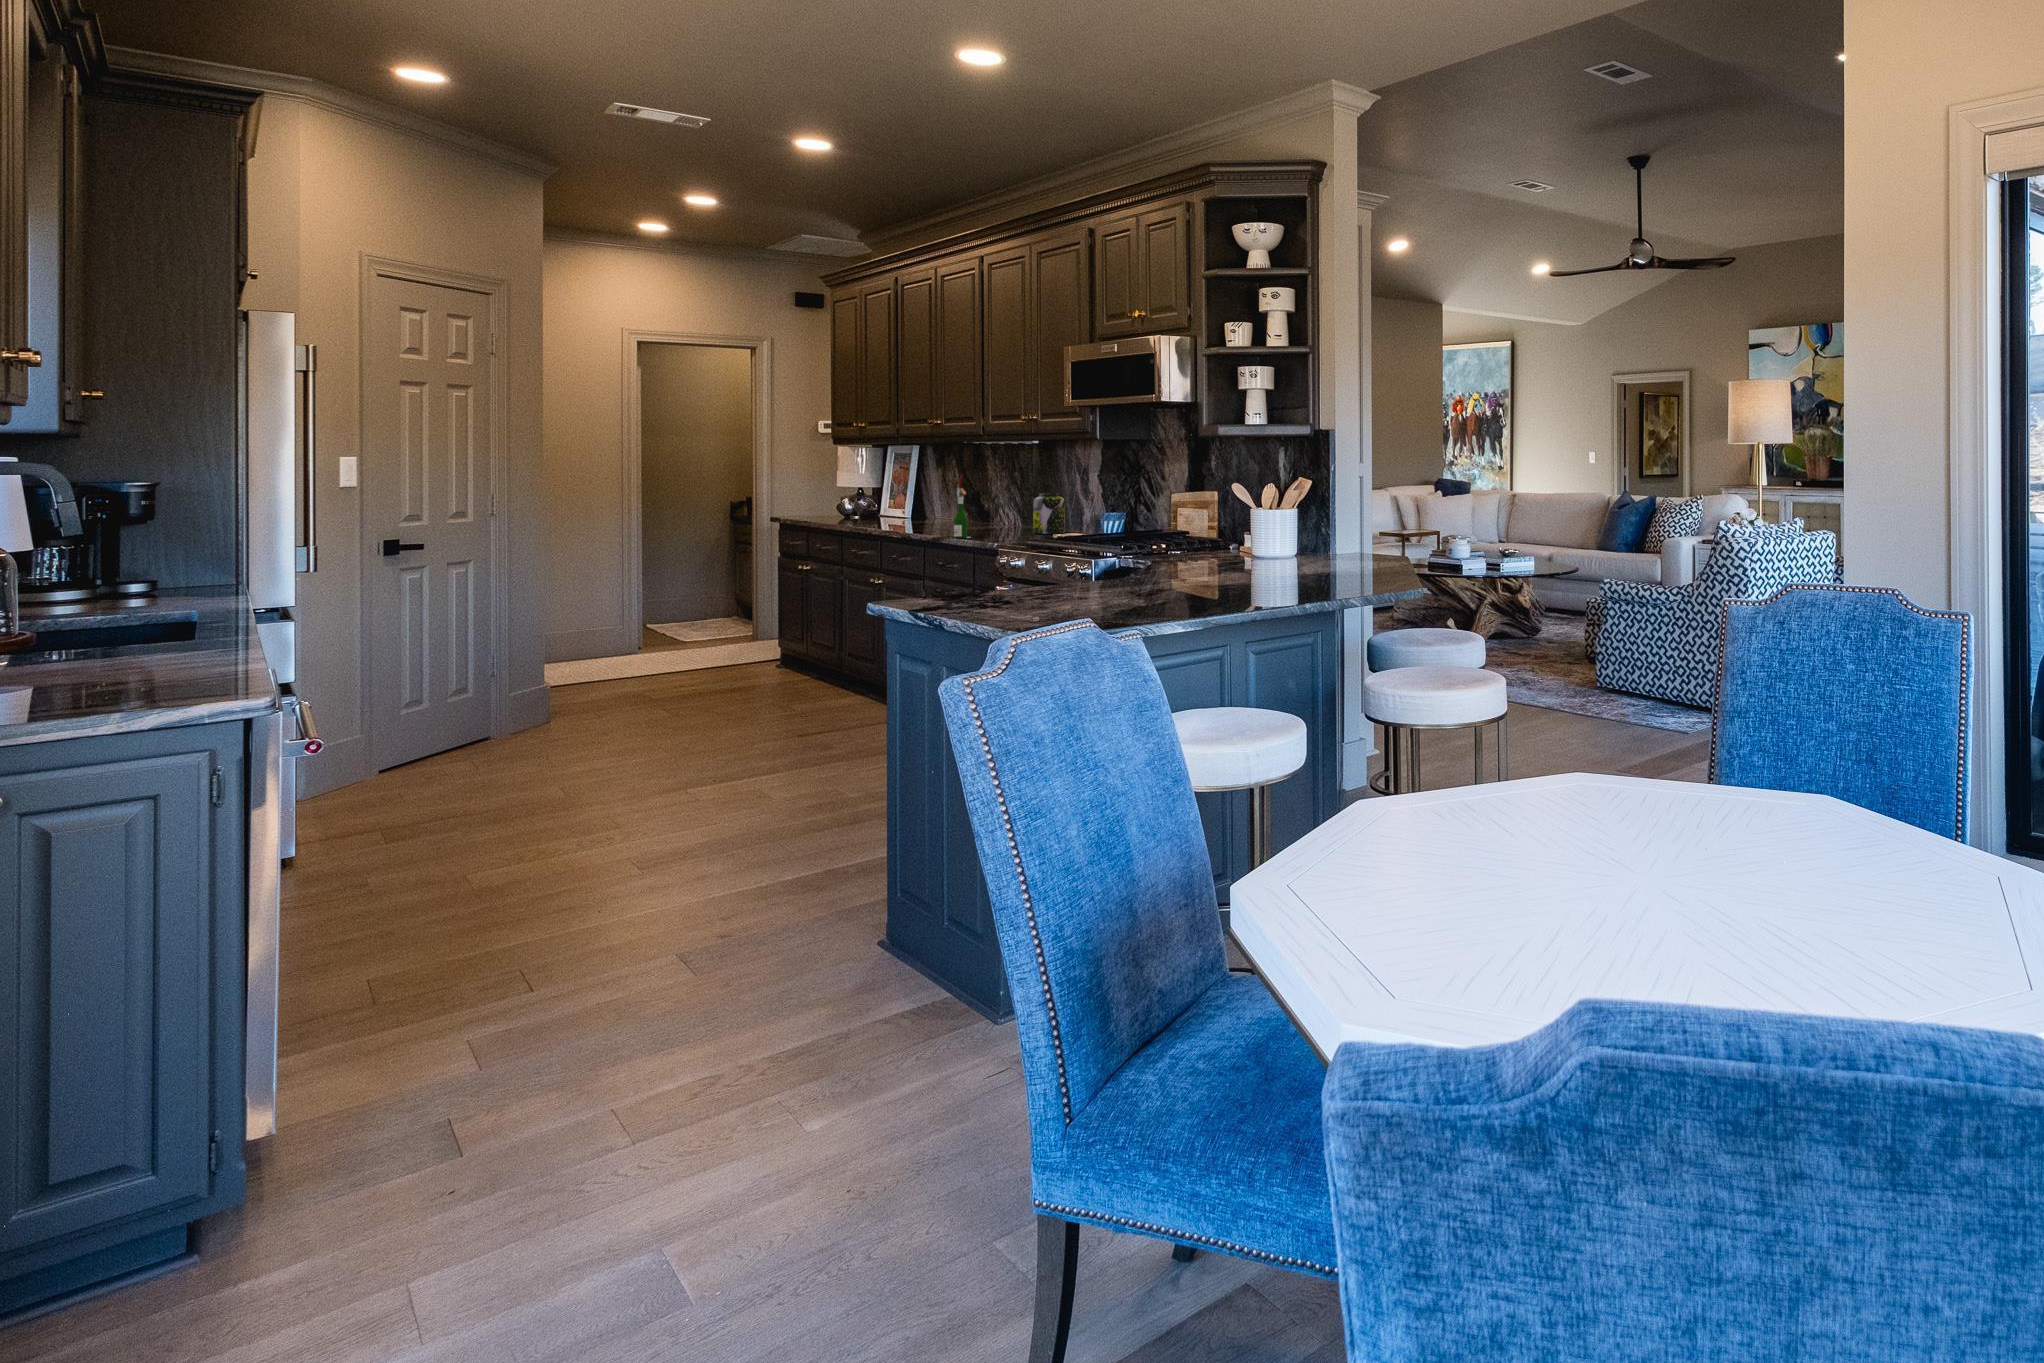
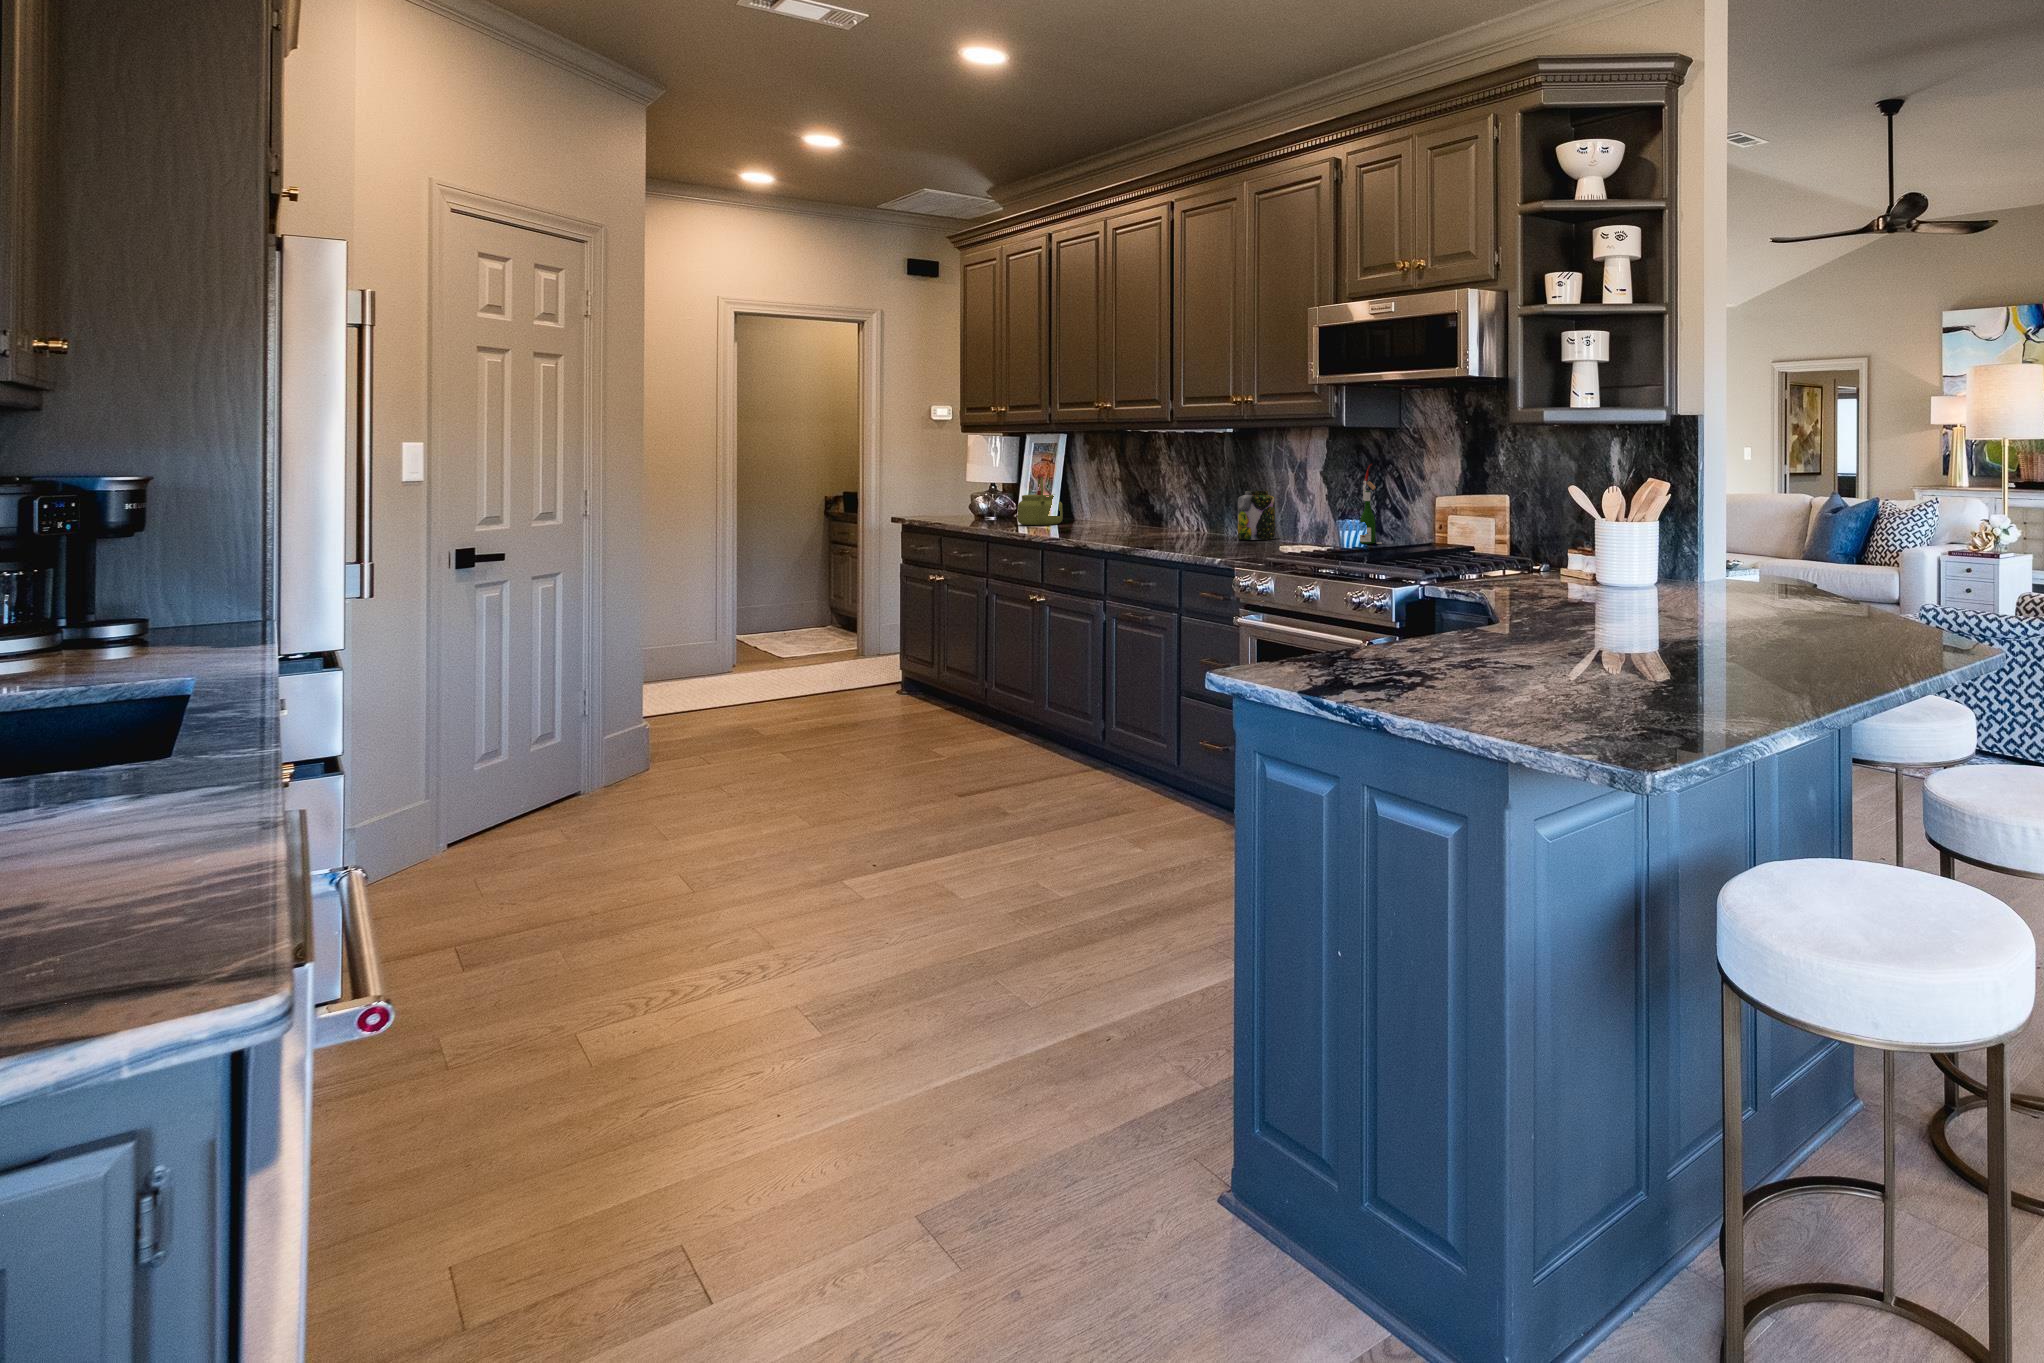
wine bottle: present [954,475,971,538] -> present [1360,464,1382,544]
kettle: none [873,480,913,525] -> present [1017,474,1063,525]

